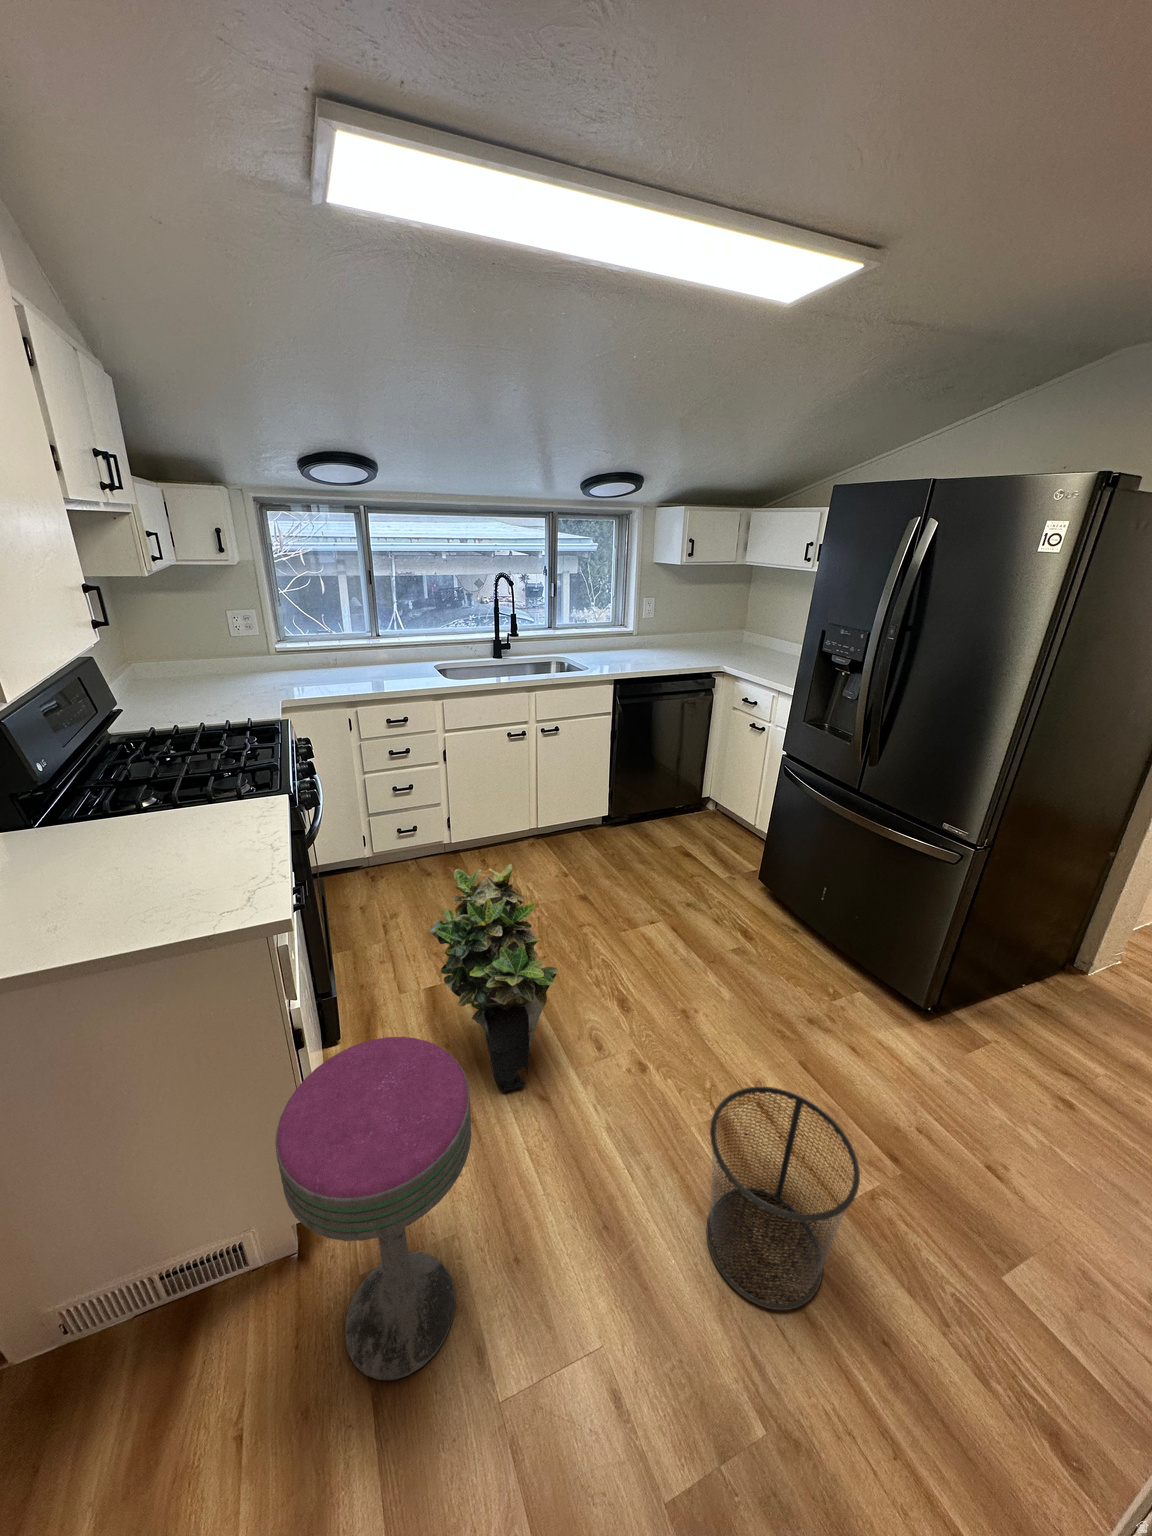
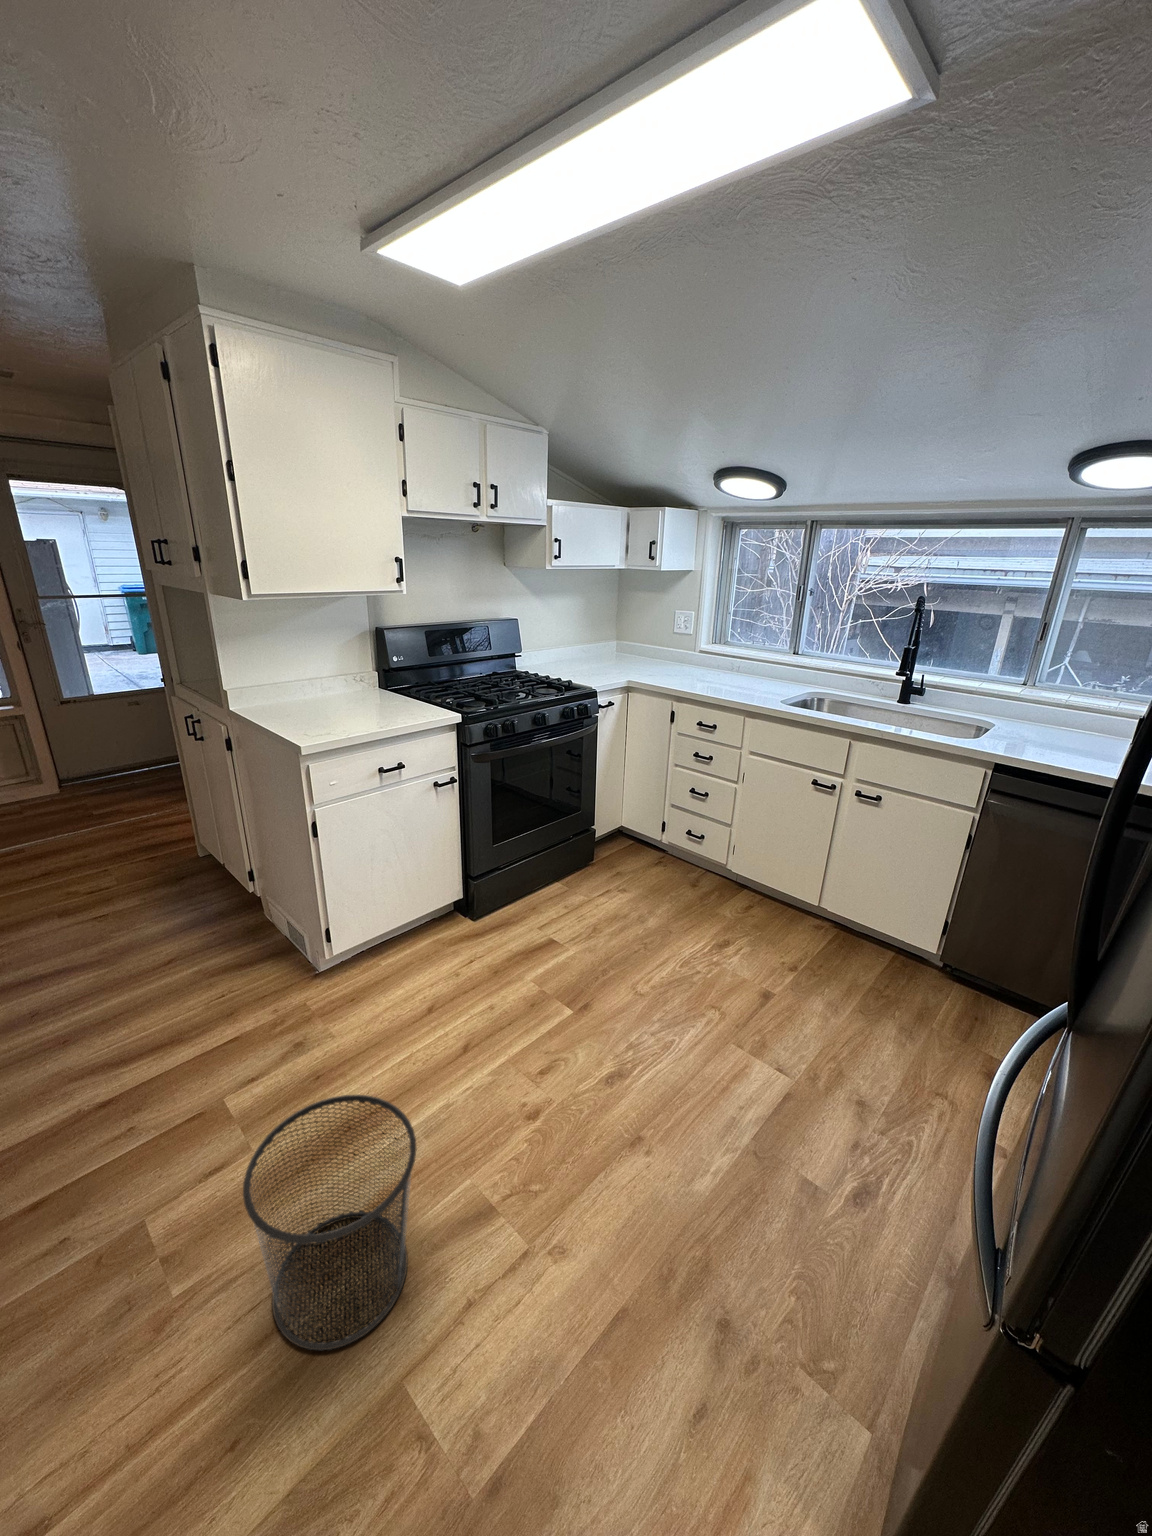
potted plant: present [430,864,558,1092] -> none [447,824,562,1029]
bar stool: present [275,1037,471,1380] -> none [197,834,327,1055]

